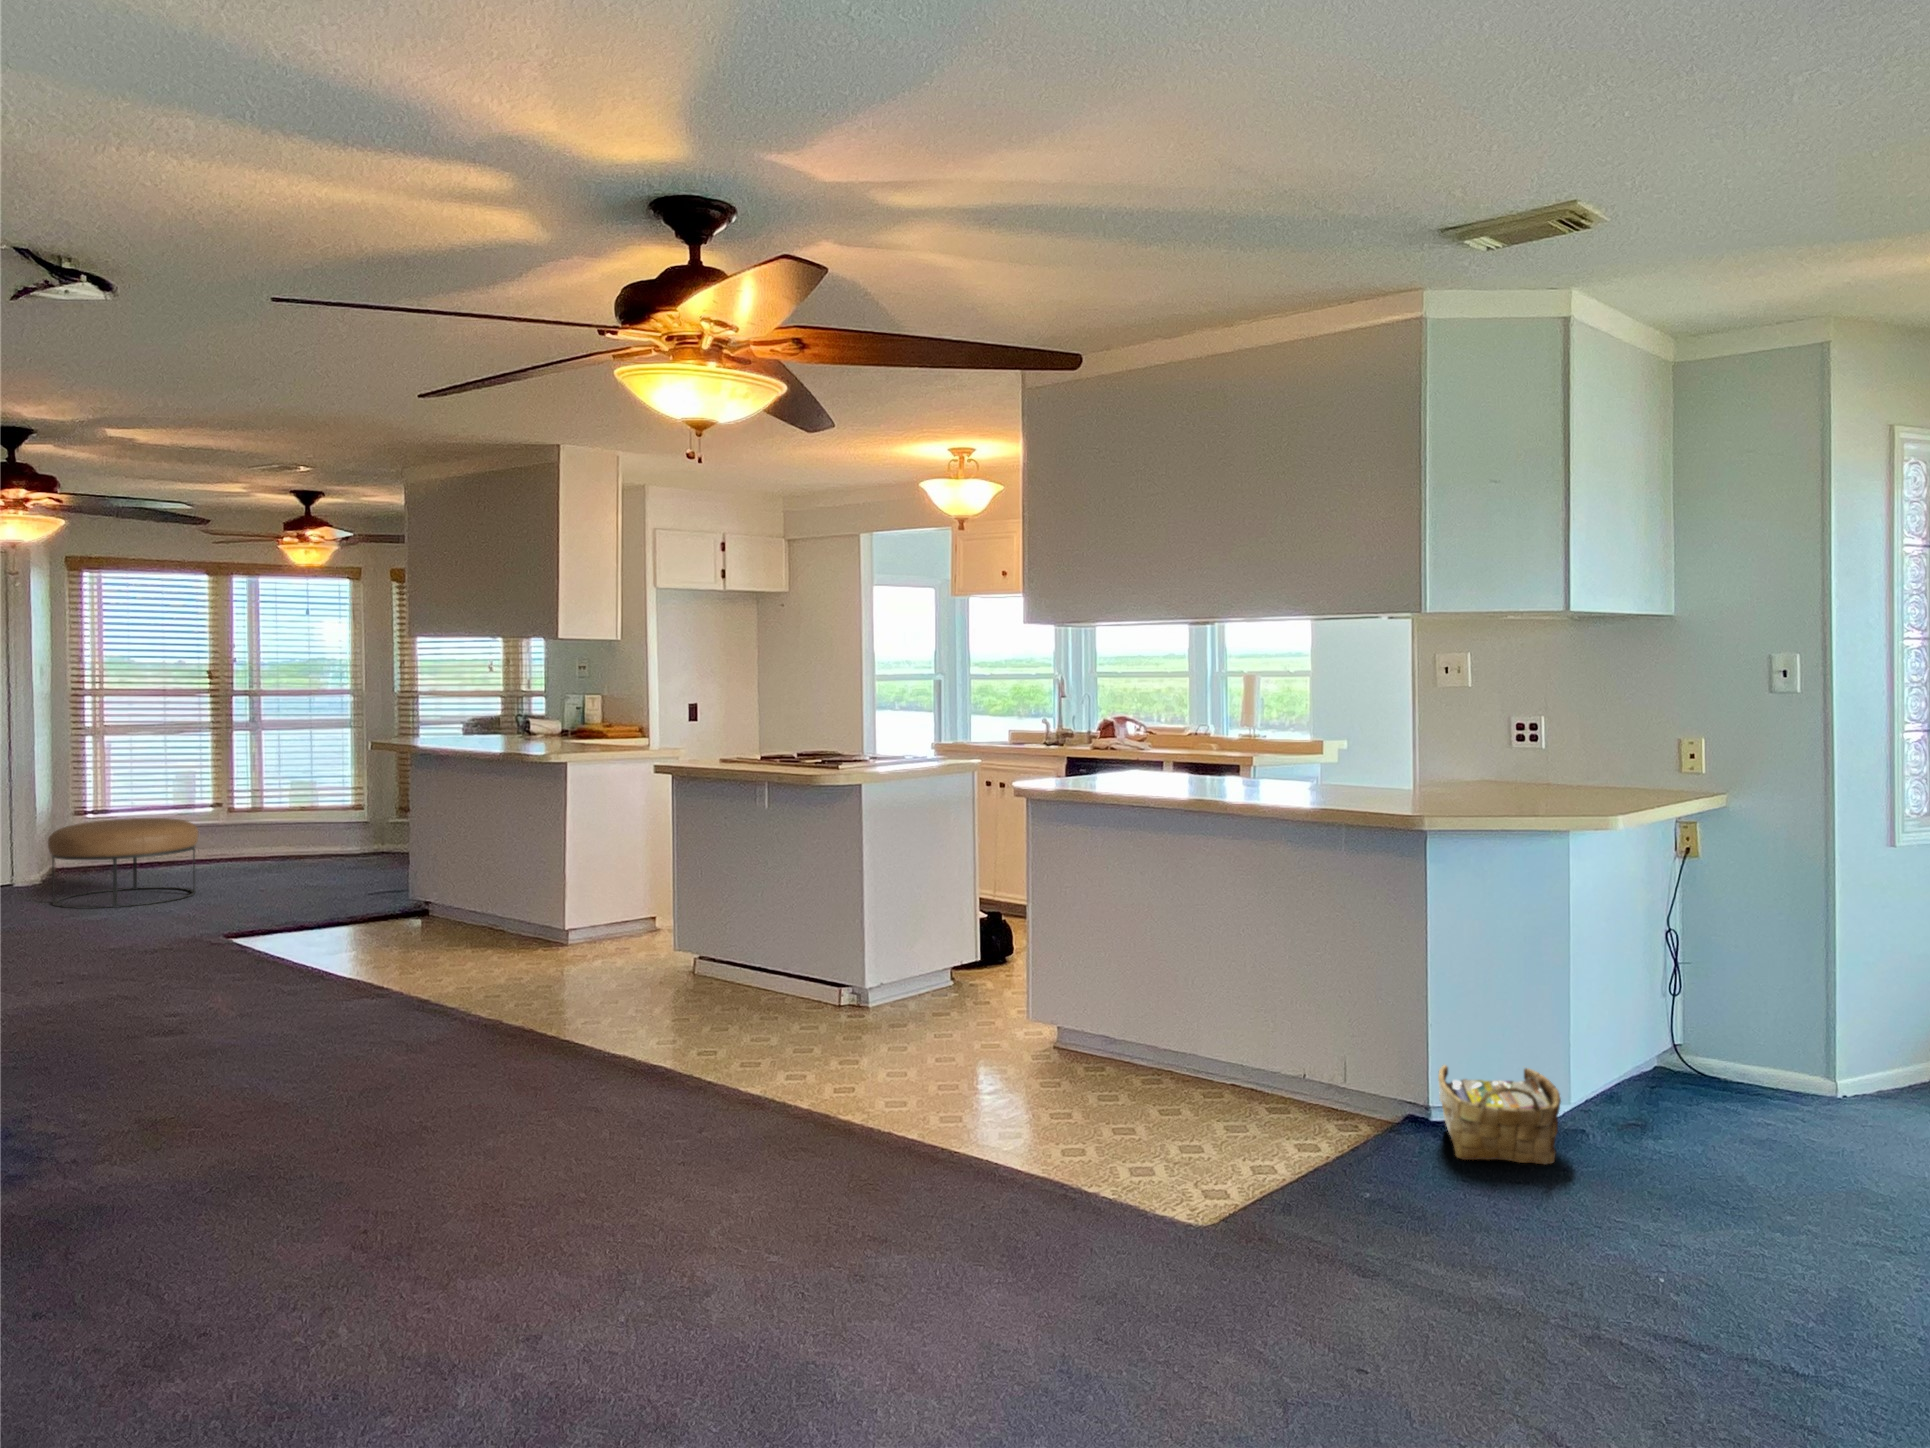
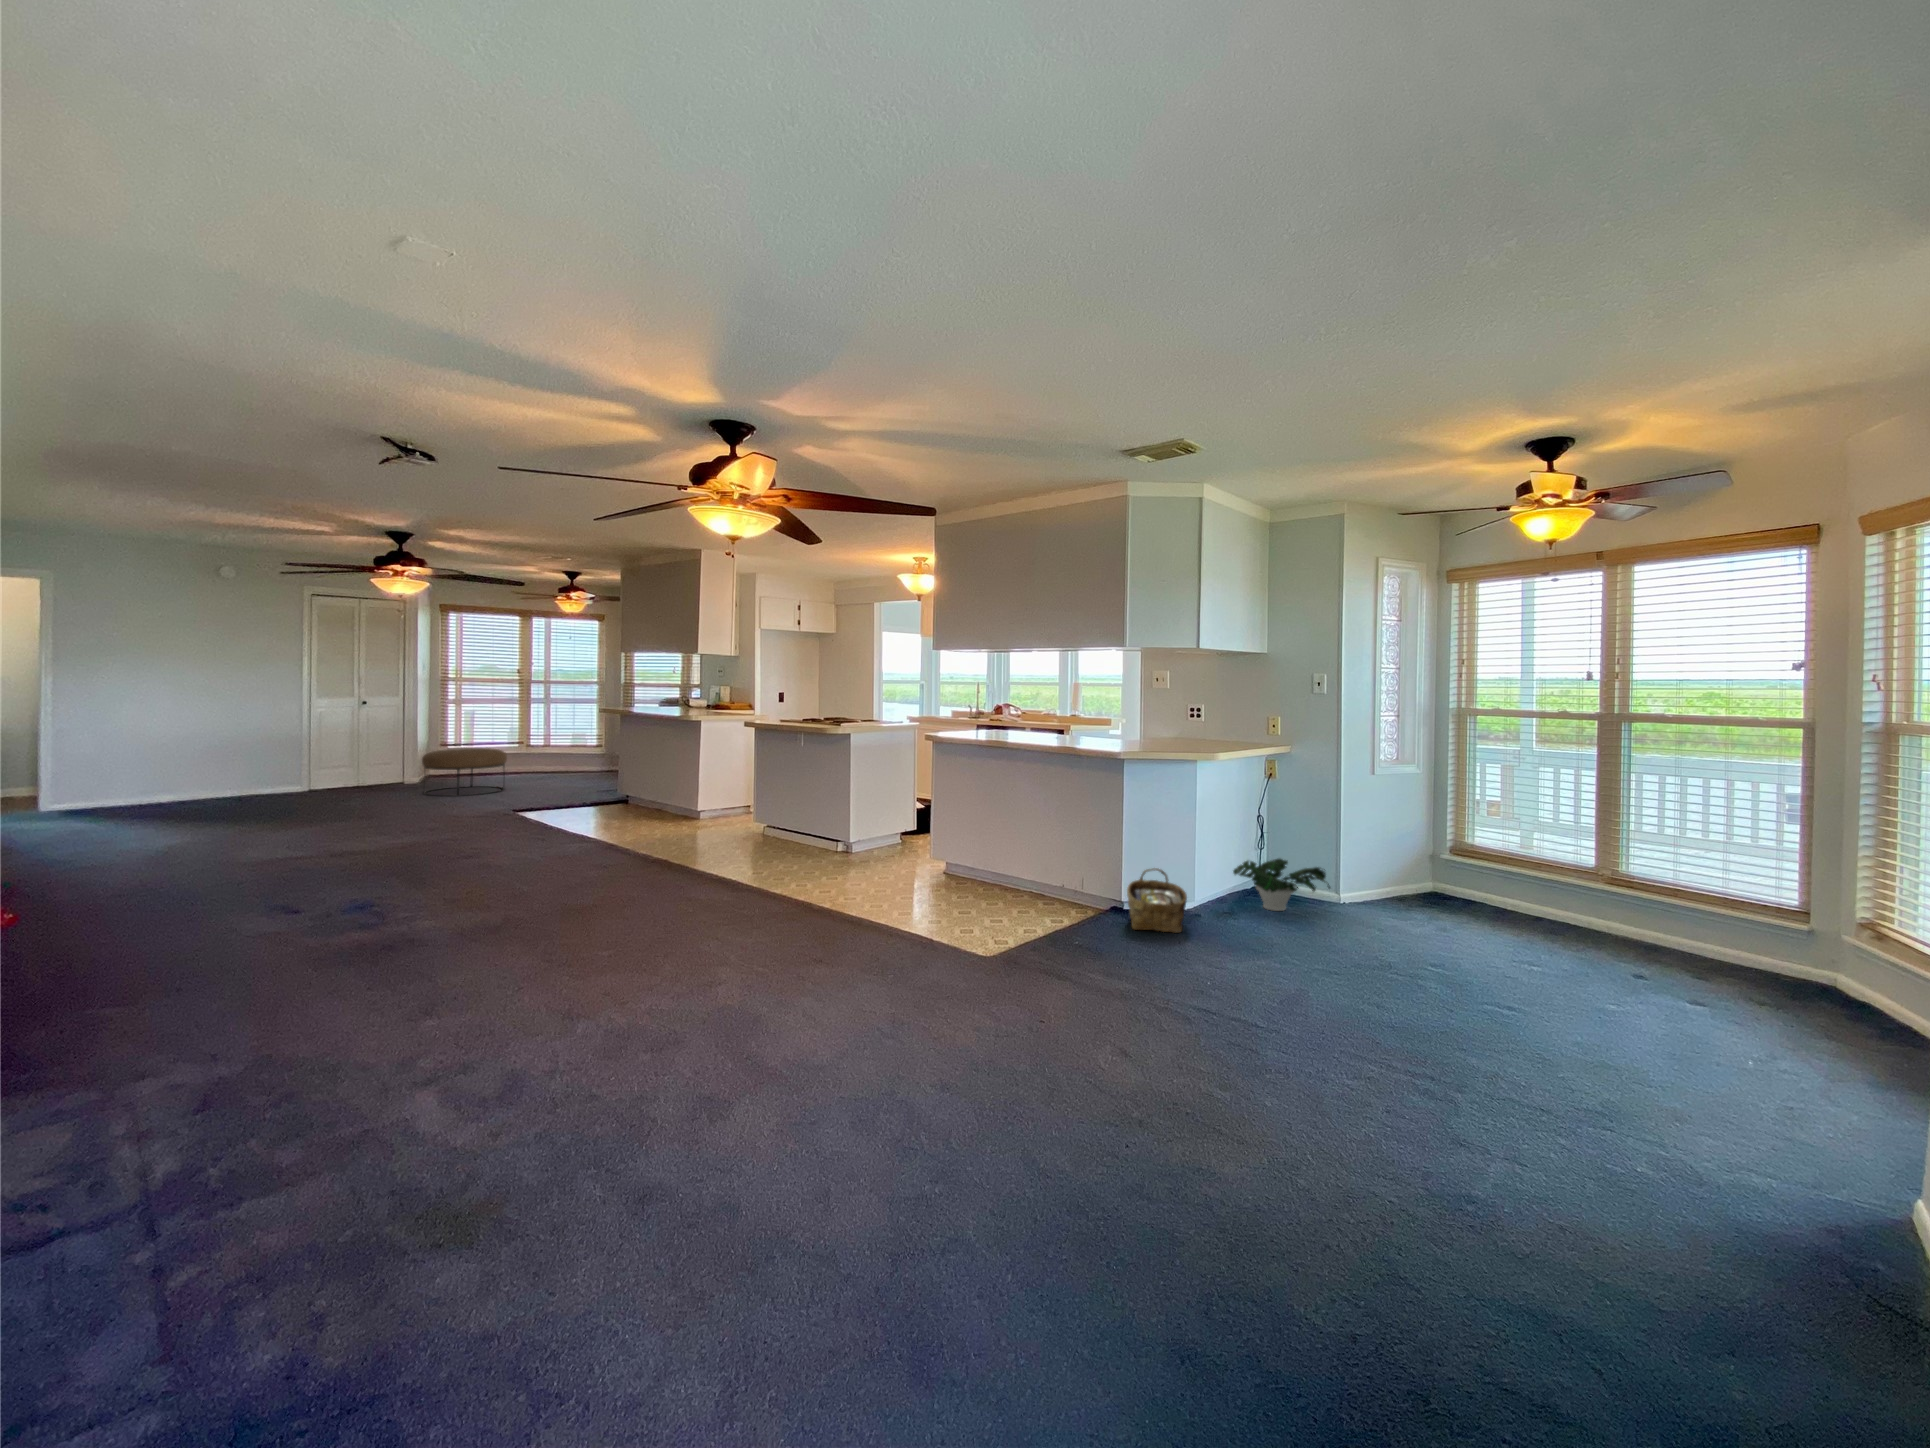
potted plant: none [1625,1012,1831,1115] -> present [1233,859,1330,911]

